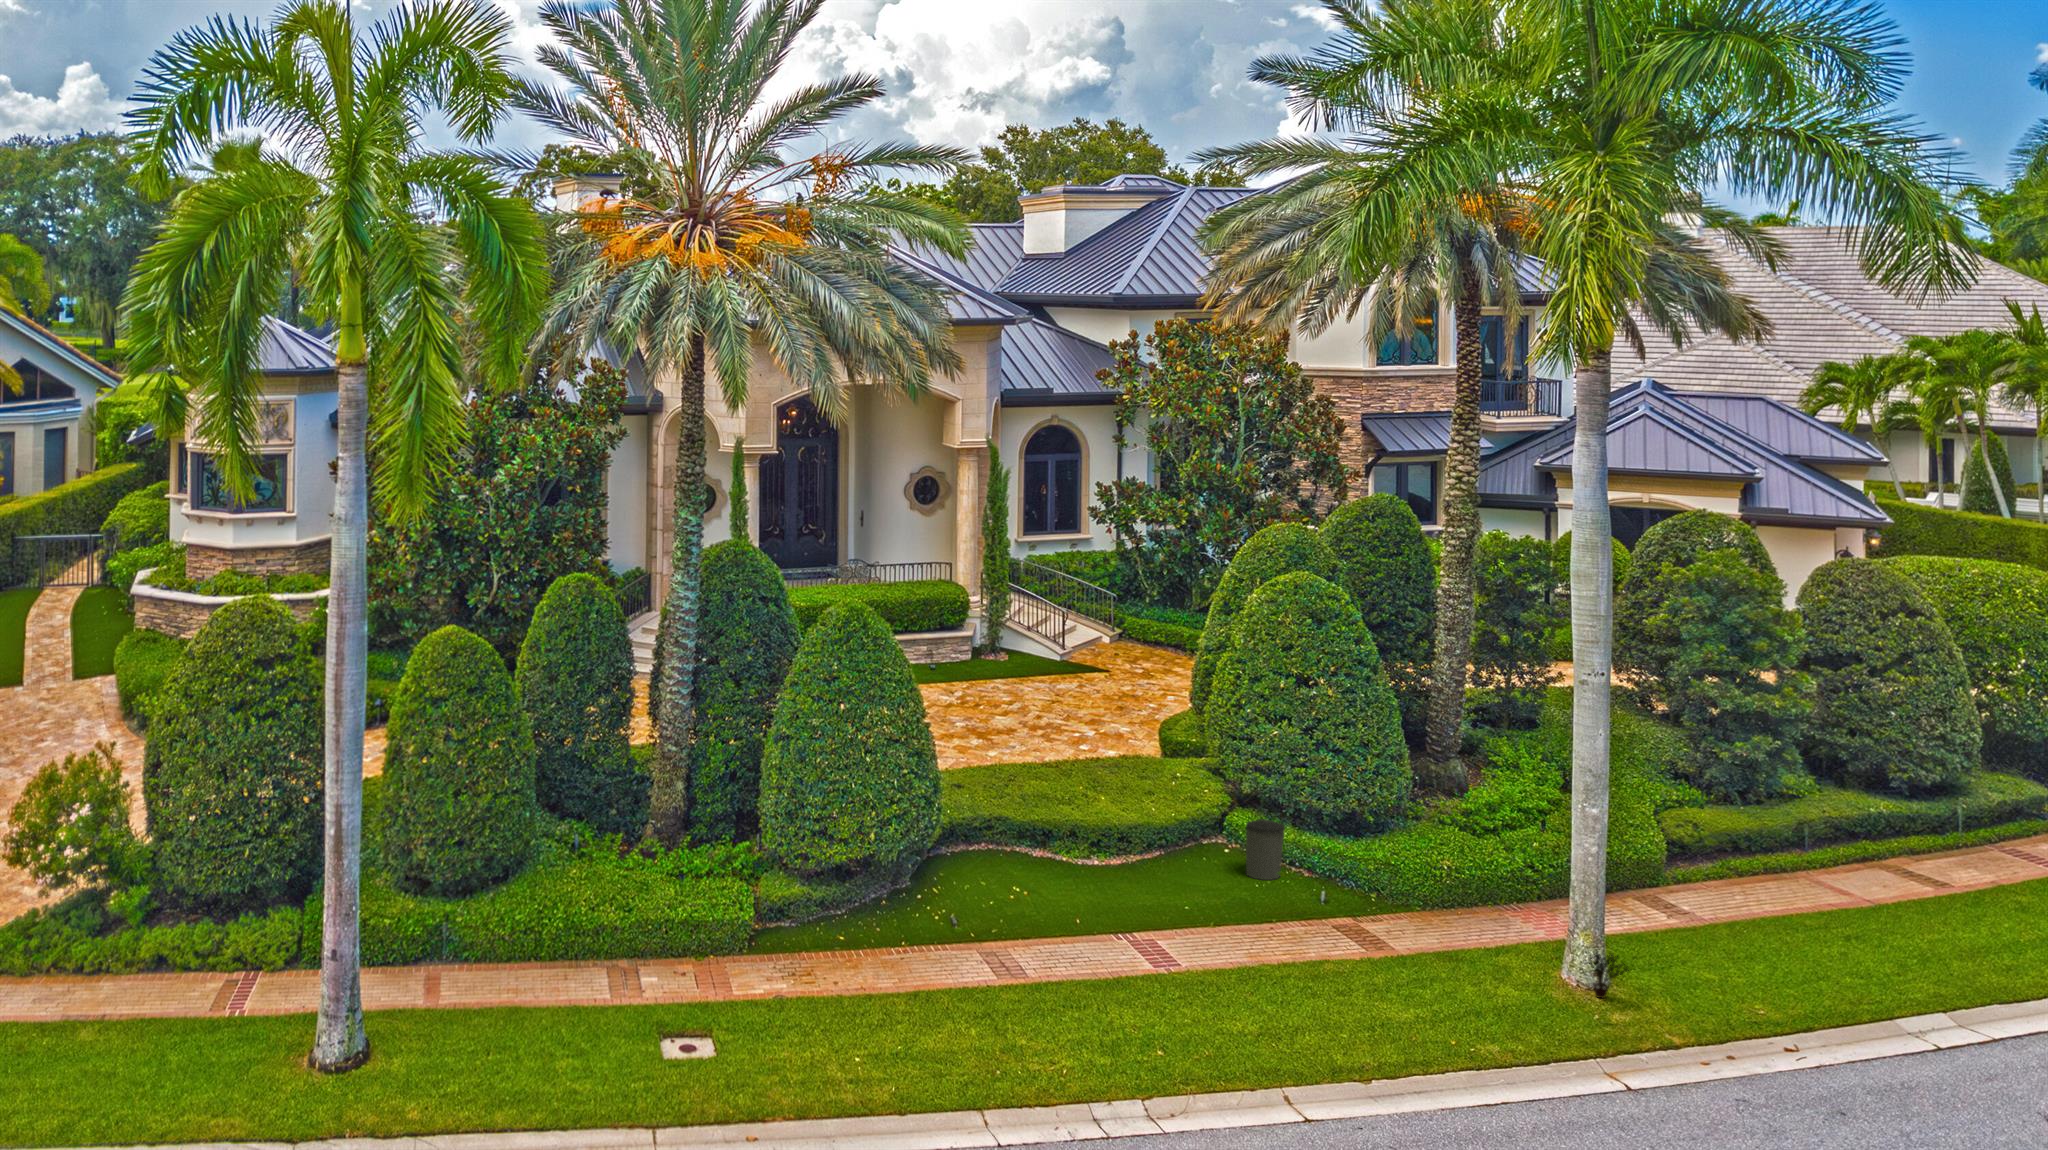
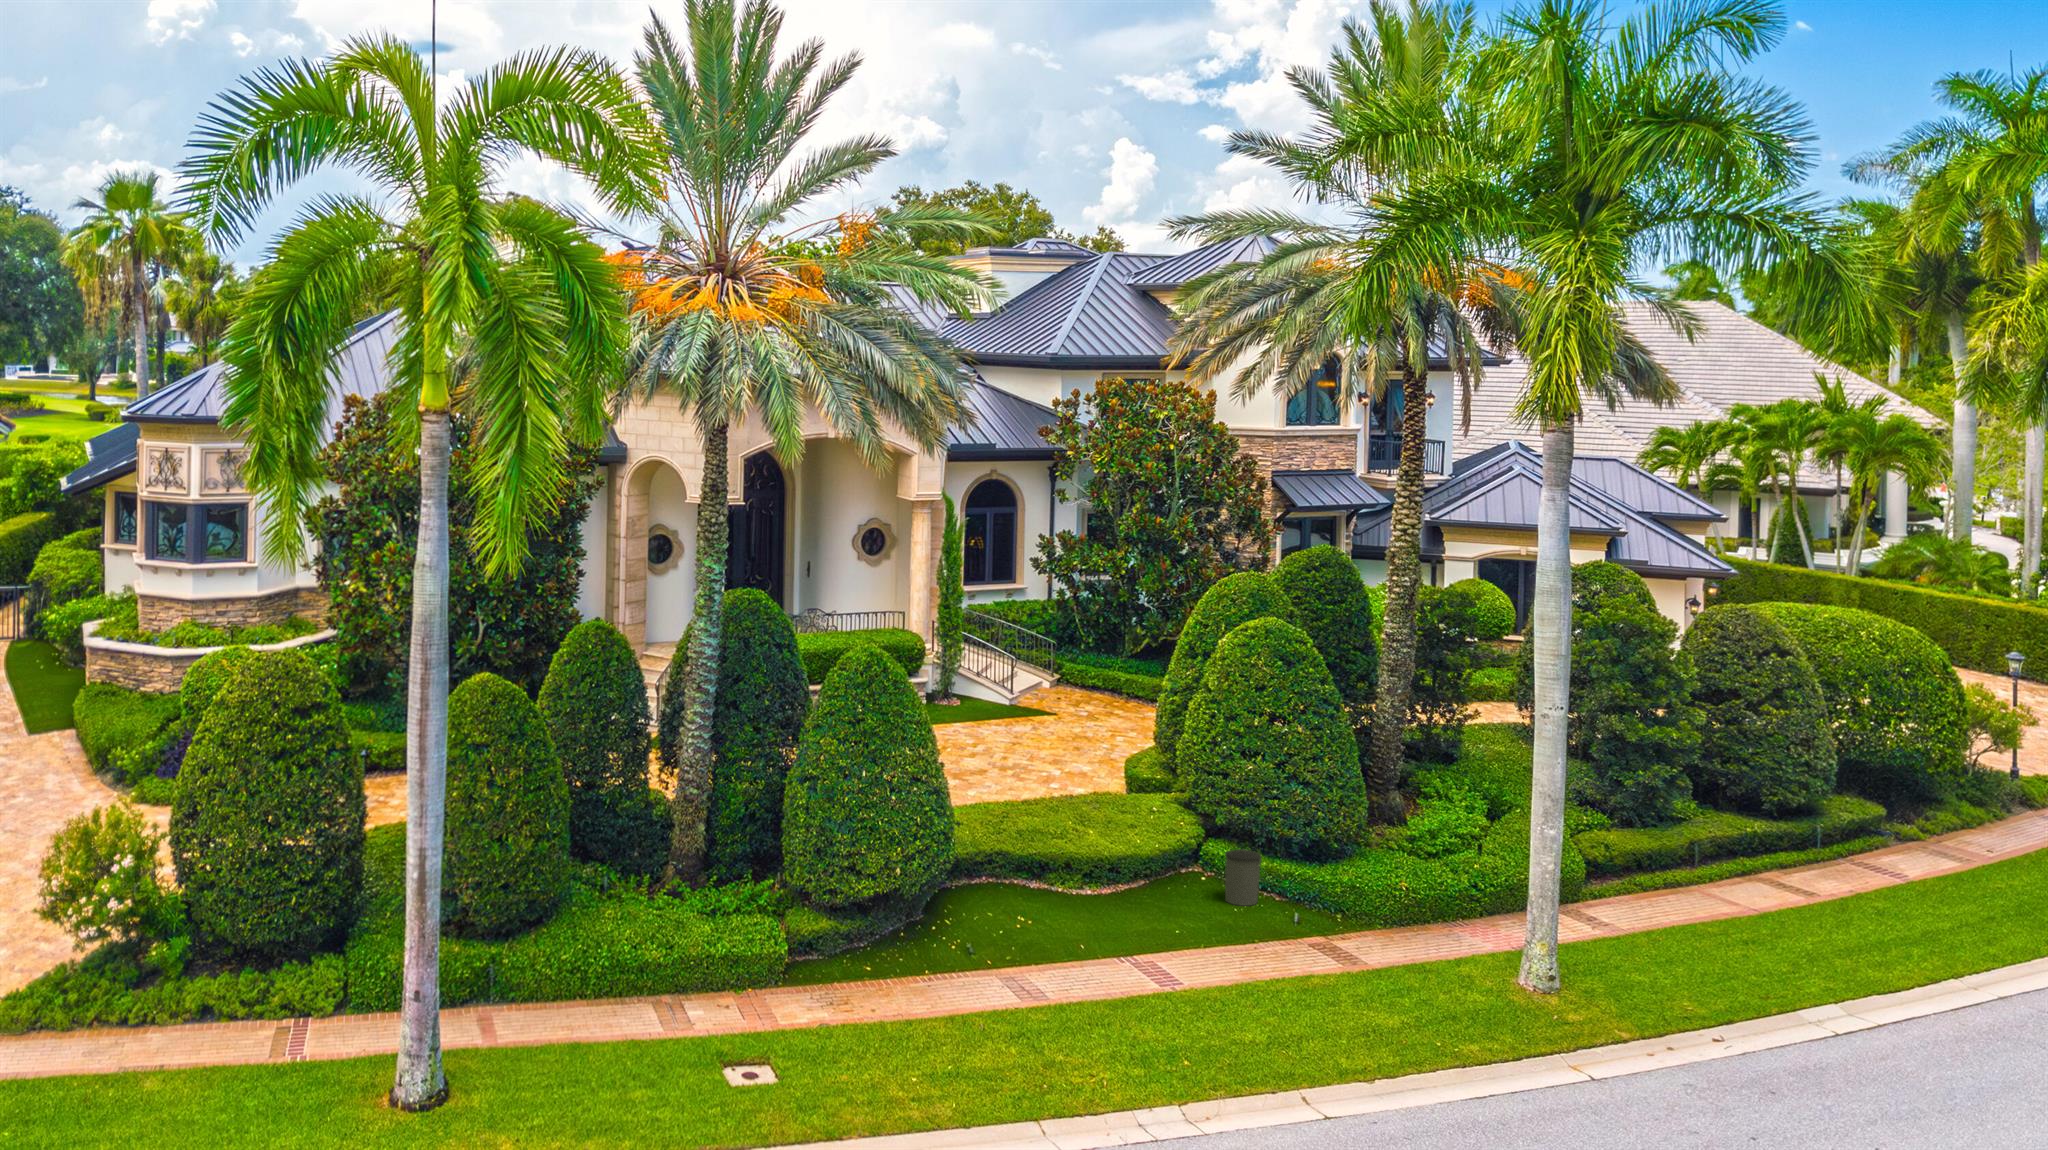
potted plant: present [1585,953,1629,998] -> none [1548,960,1594,1004]

